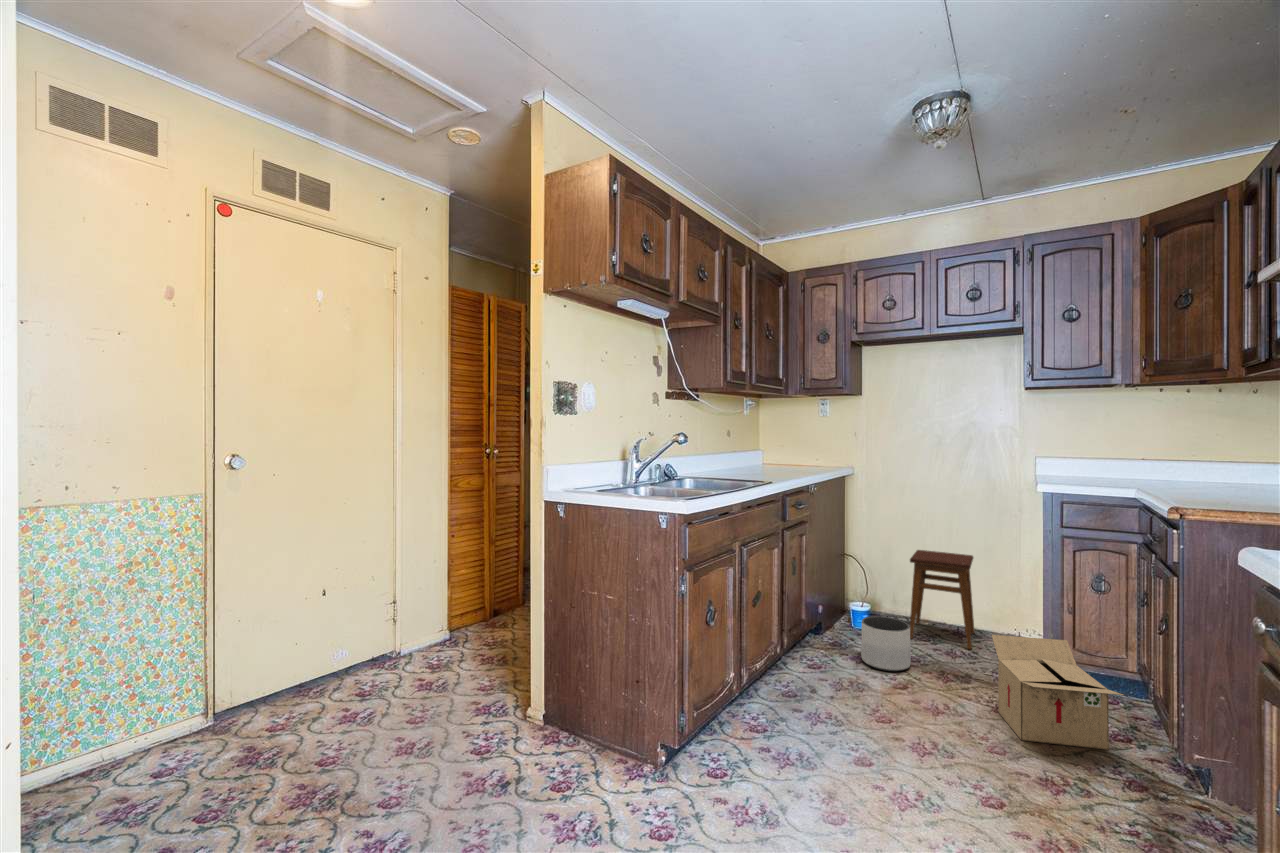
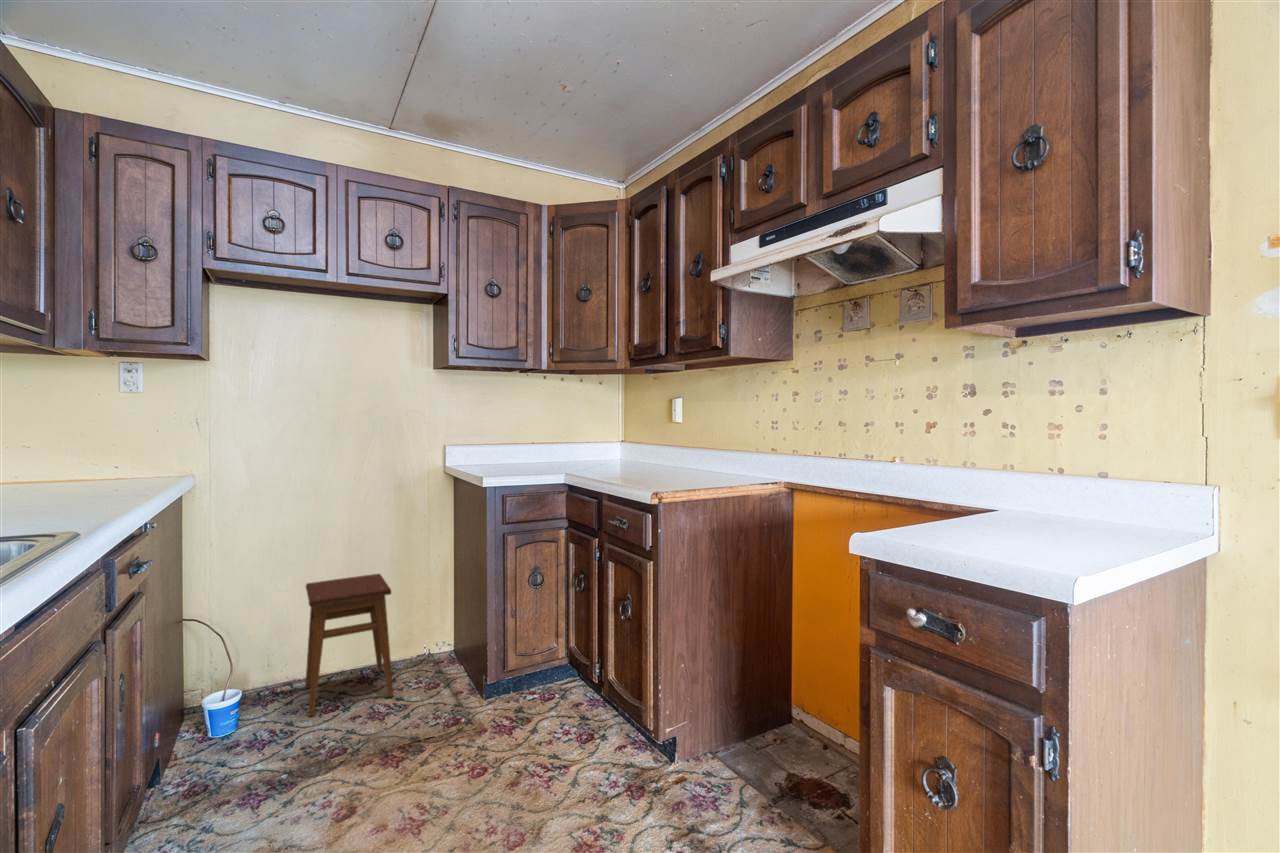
planter: present [861,616,911,671] -> none [257,702,339,802]
cardboard box: present [992,635,1123,750] -> none [462,651,609,803]

